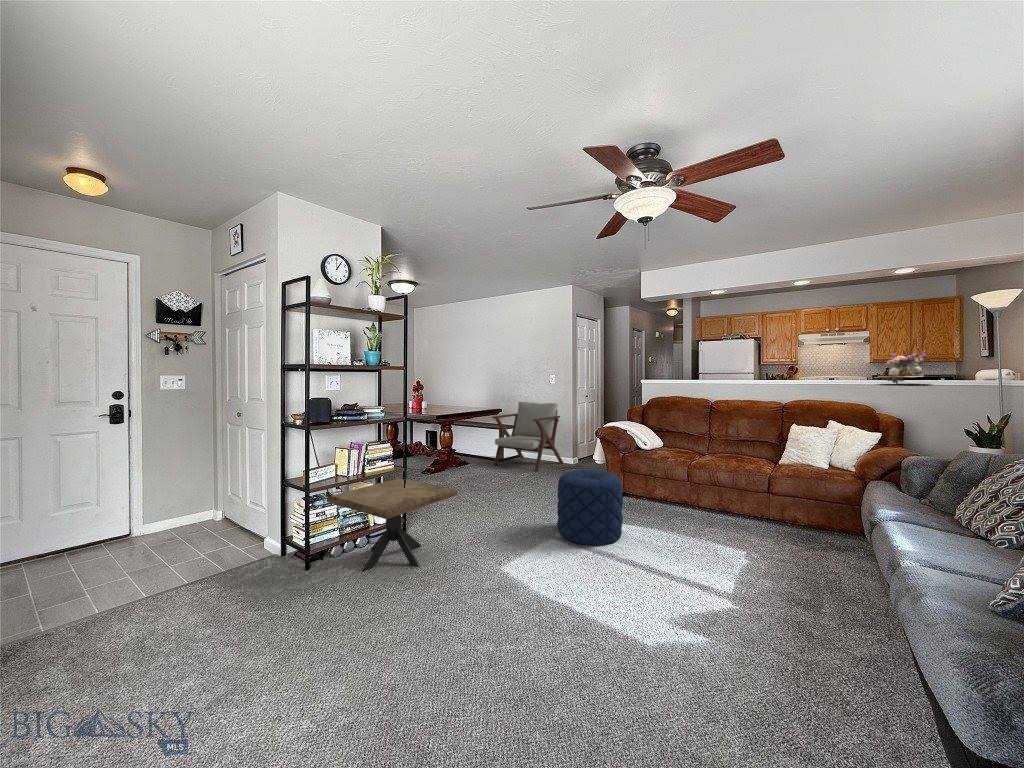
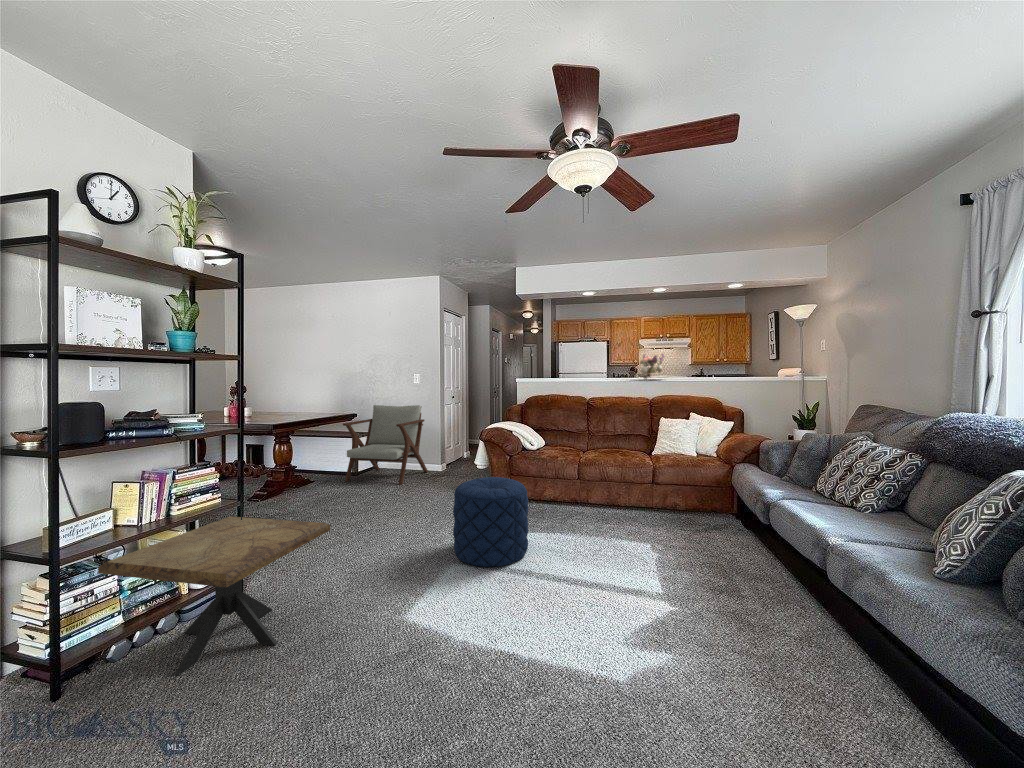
flower arrangement: present [879,351,926,384] -> present [635,354,665,379]

